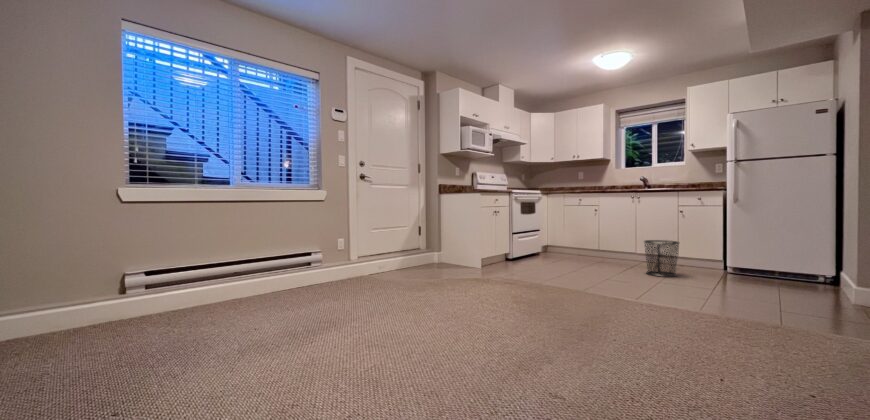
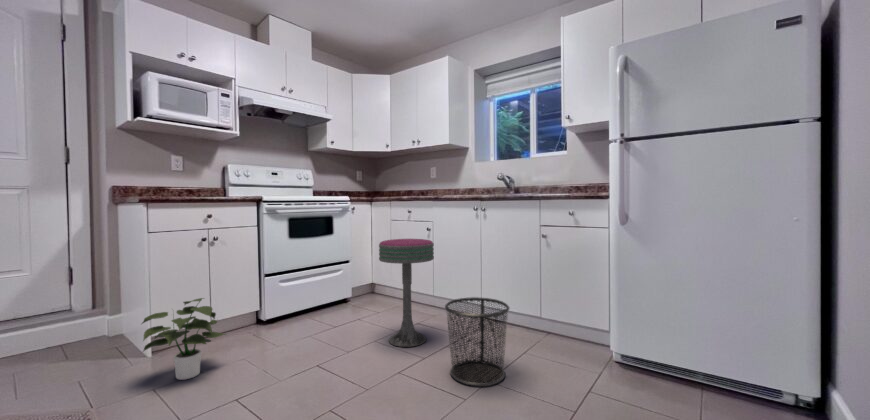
bar stool: none [590,213,622,268] -> present [379,239,434,347]
potted plant: none [502,238,533,274] -> present [142,298,225,380]

